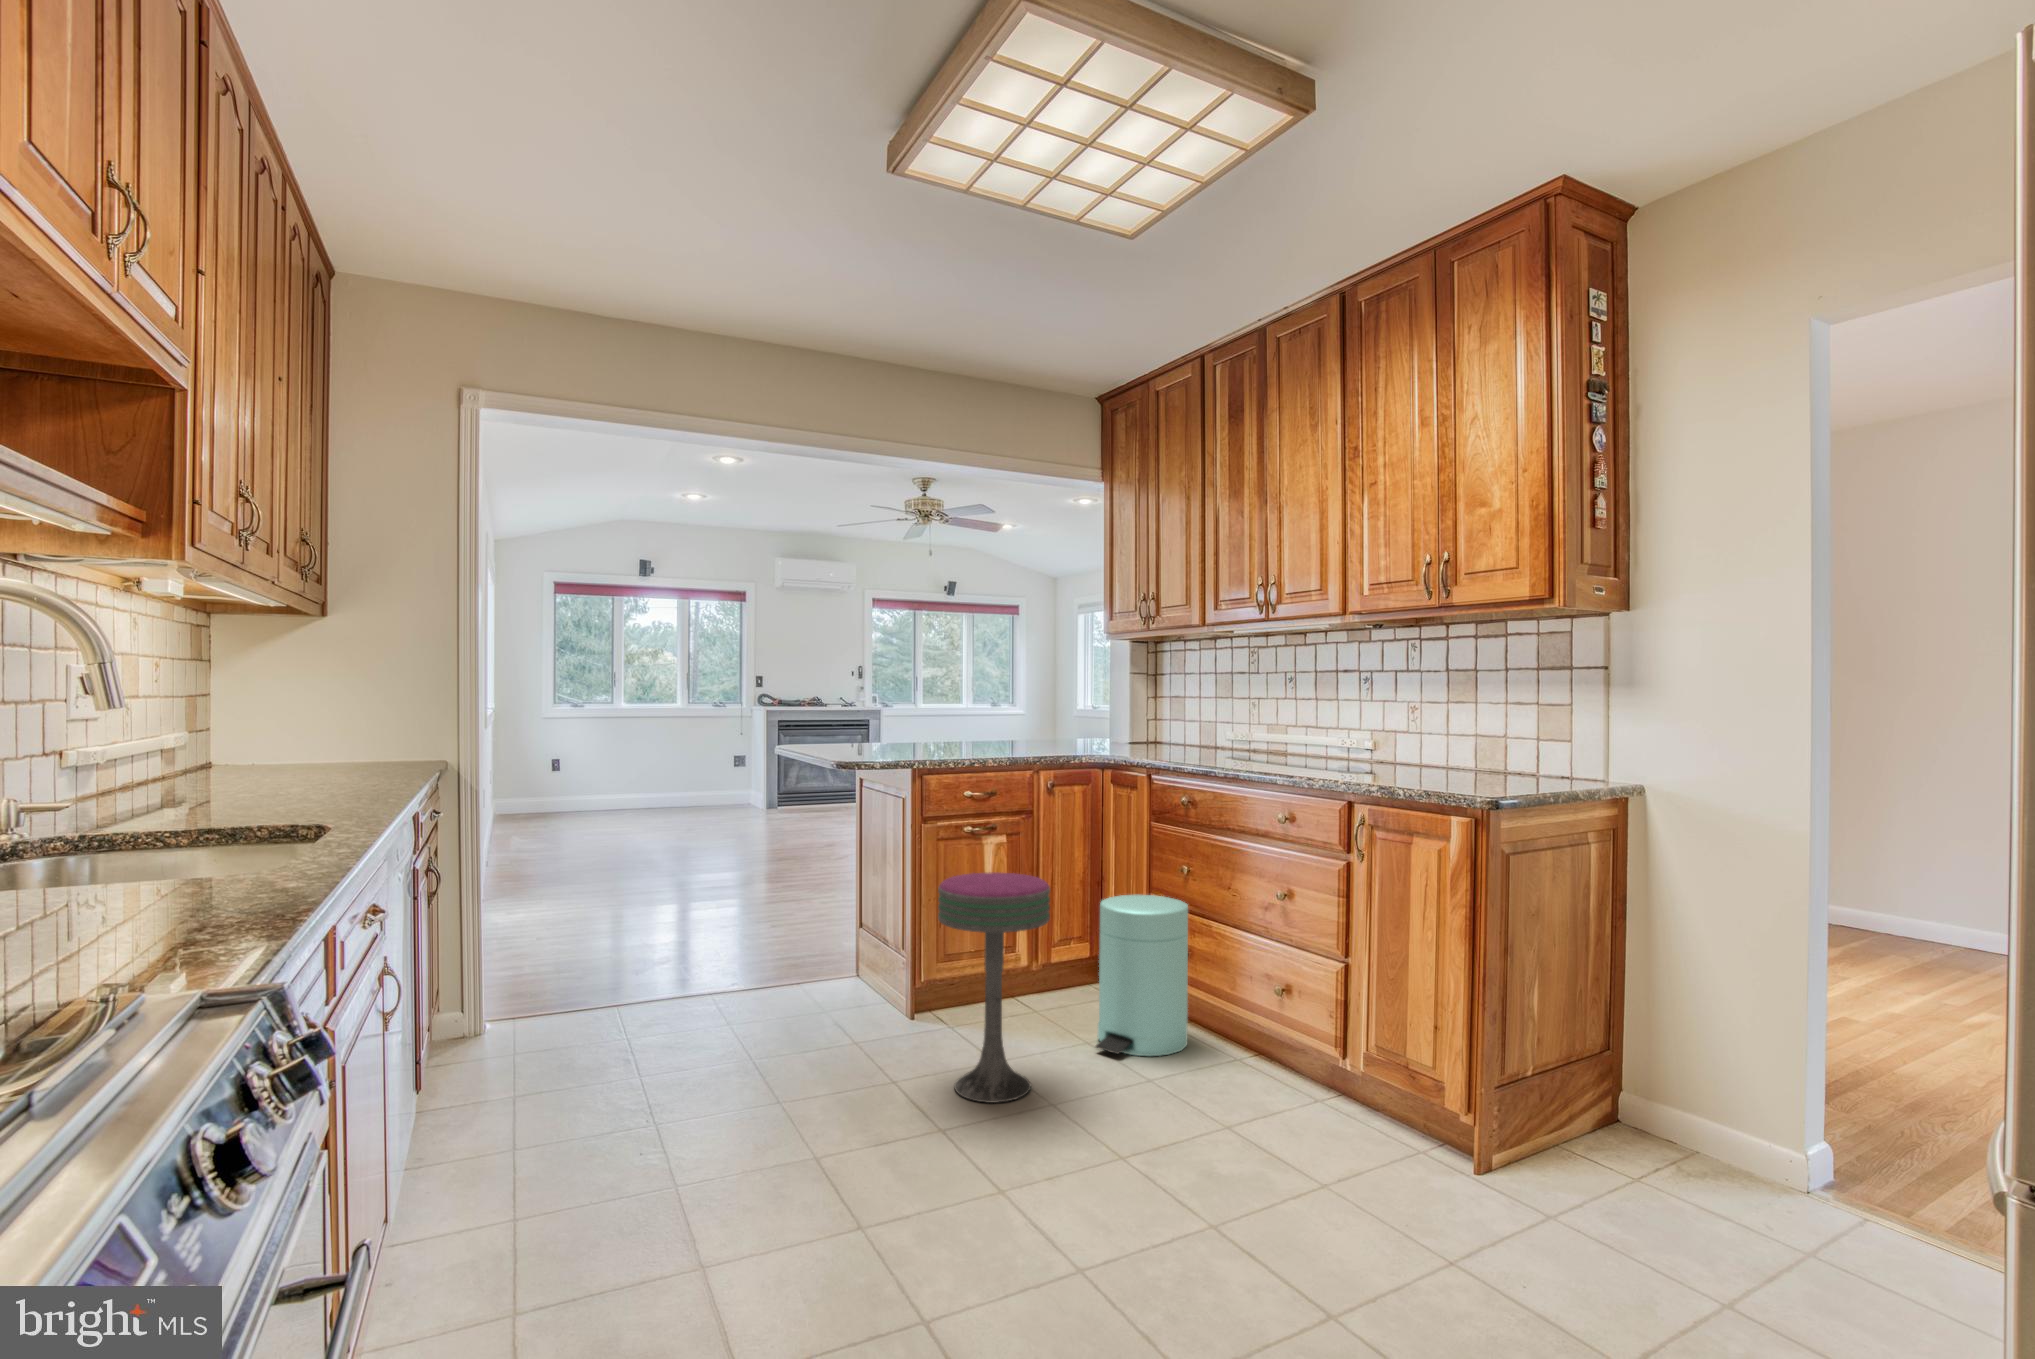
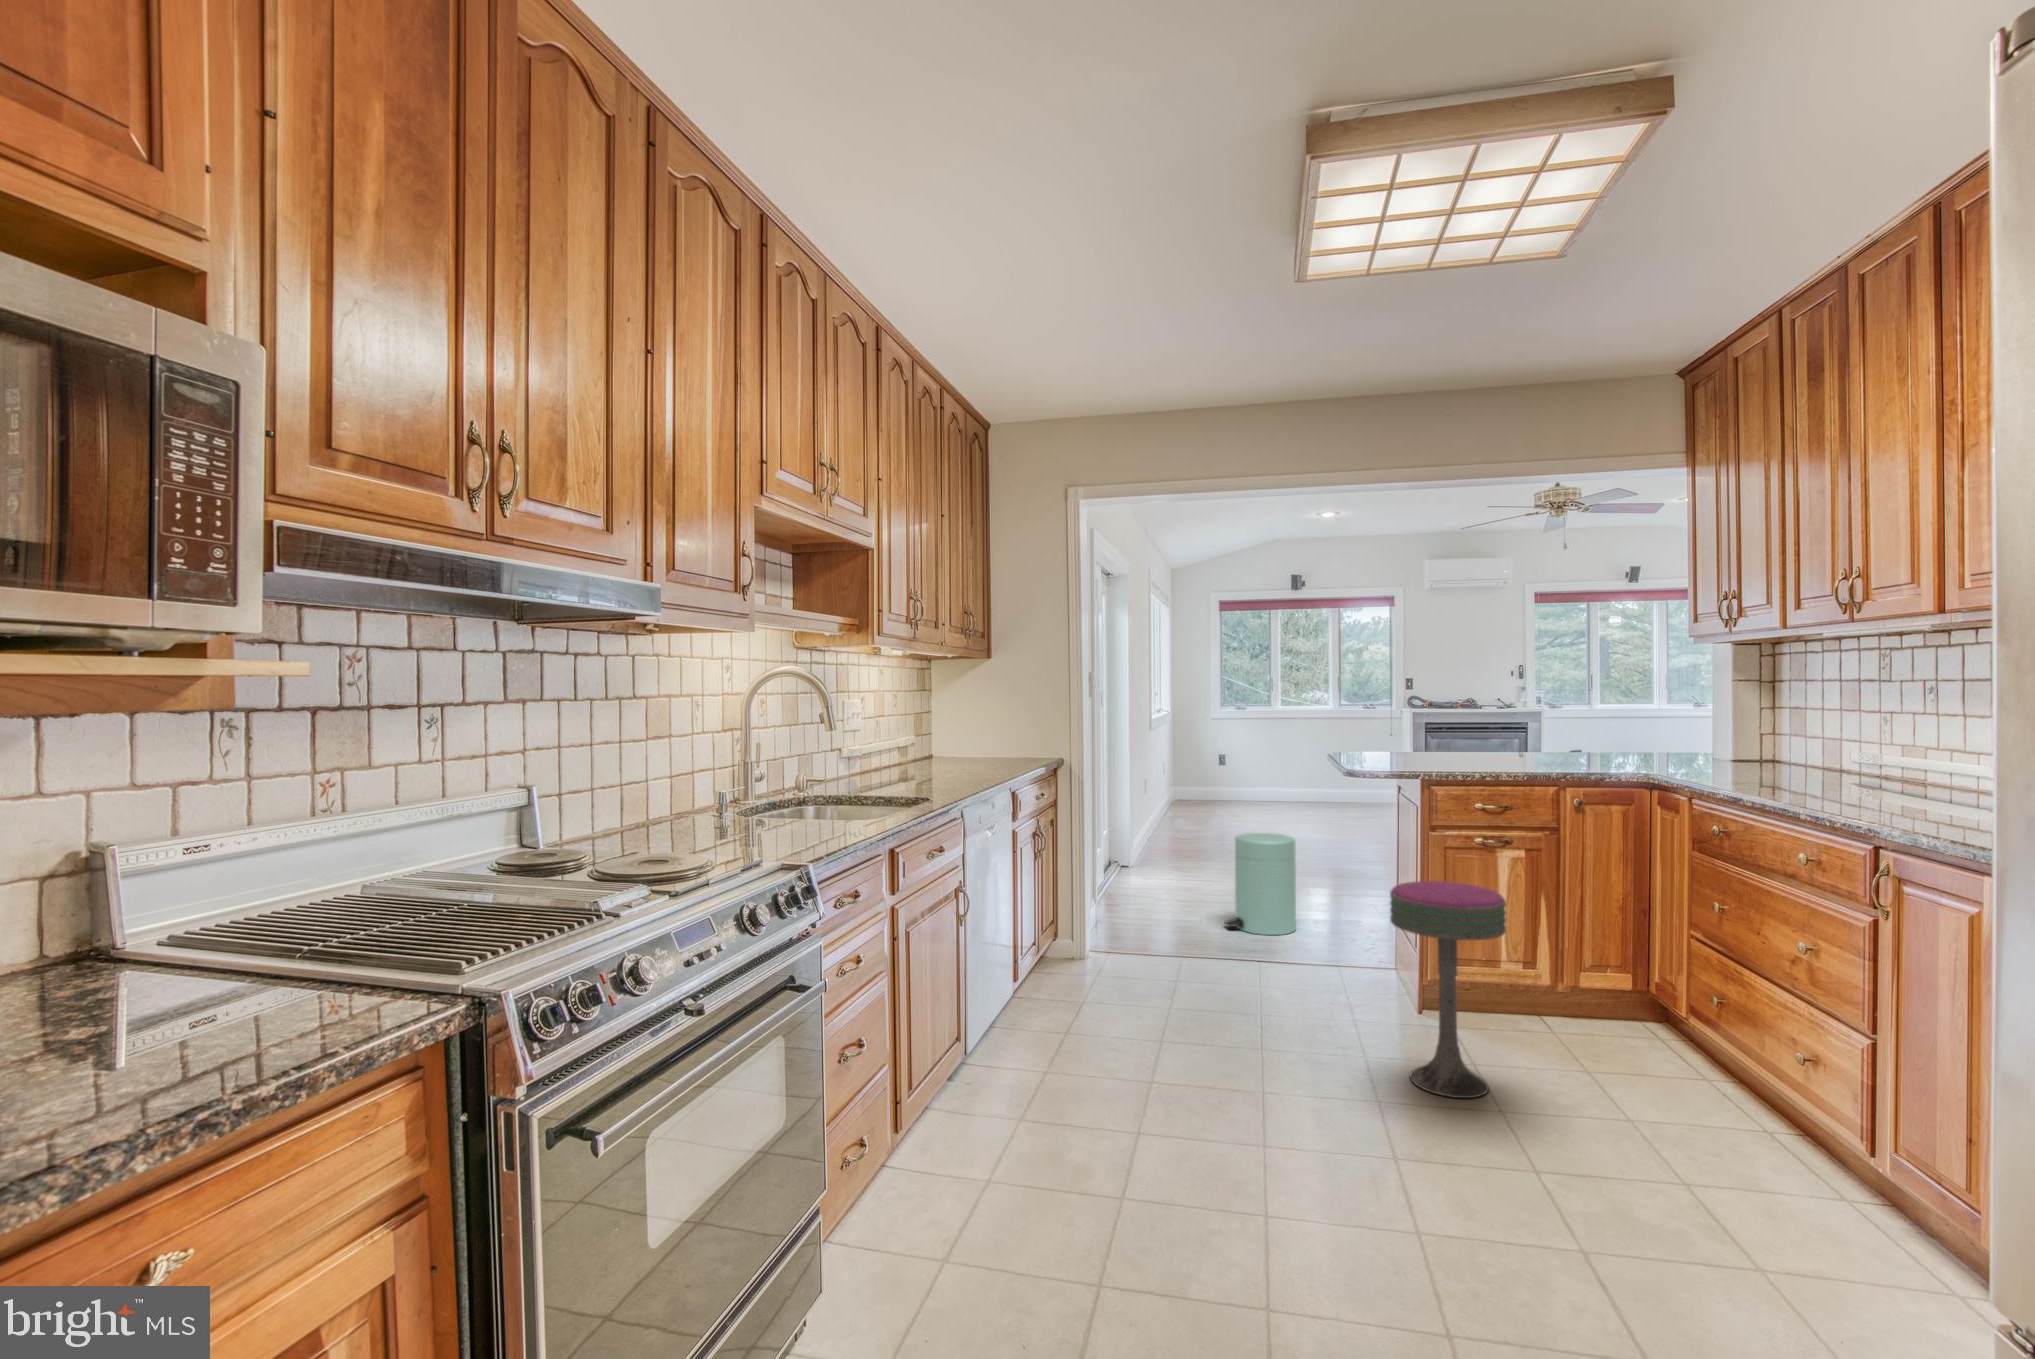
trash can: present [1096,895,1188,1056] -> present [1225,833,1296,935]

